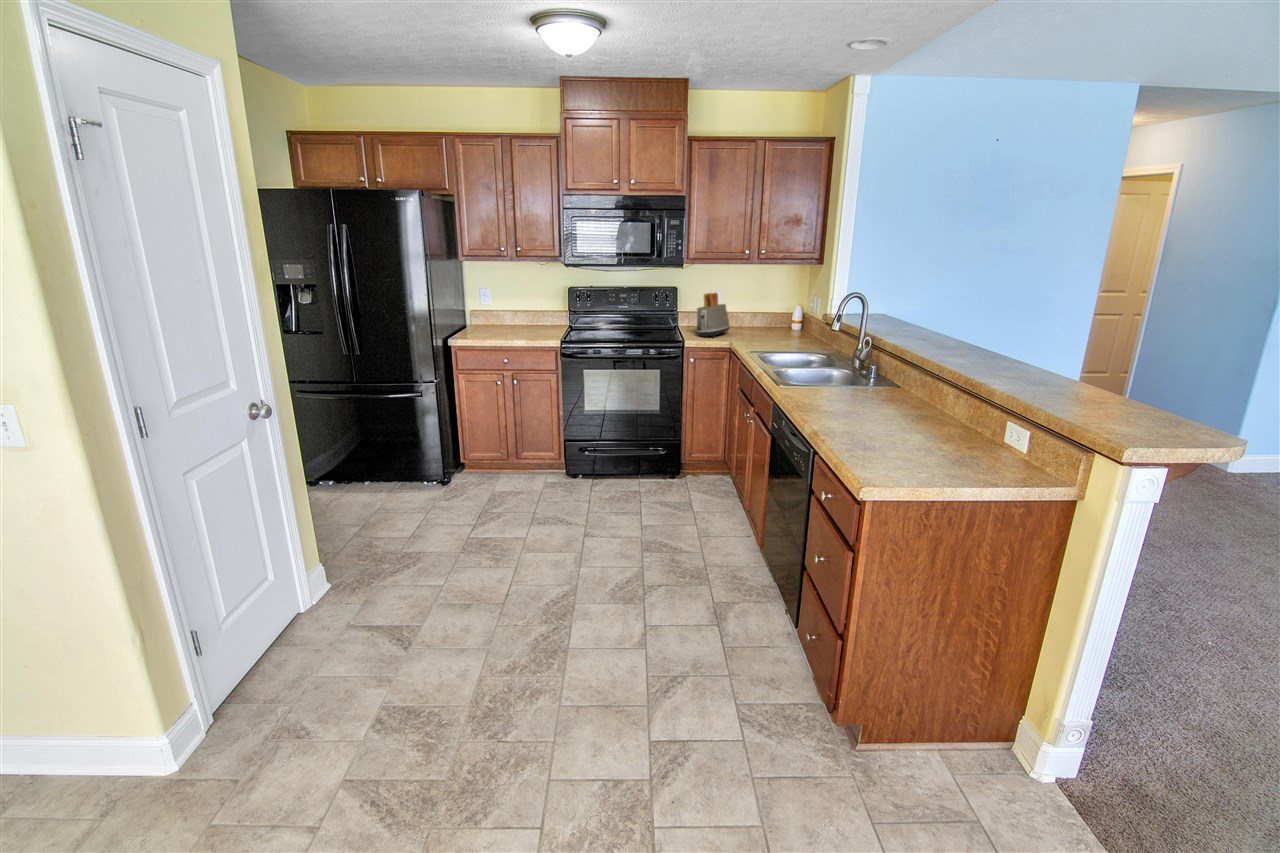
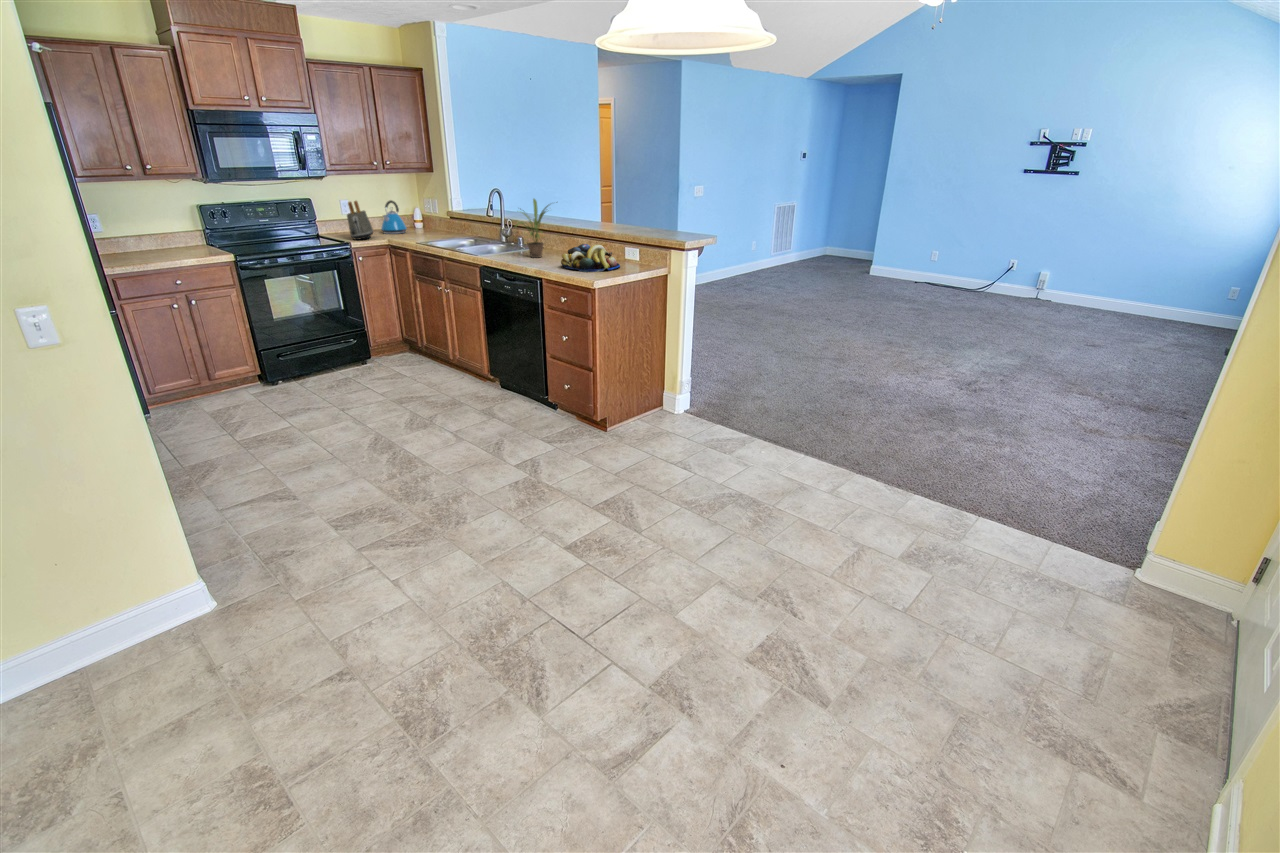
kettle: none [748,294,777,333] -> present [381,200,406,234]
potted plant: none [835,311,911,403] -> present [516,199,548,258]
fruit bowl: none [862,400,979,462] -> present [561,244,620,272]

